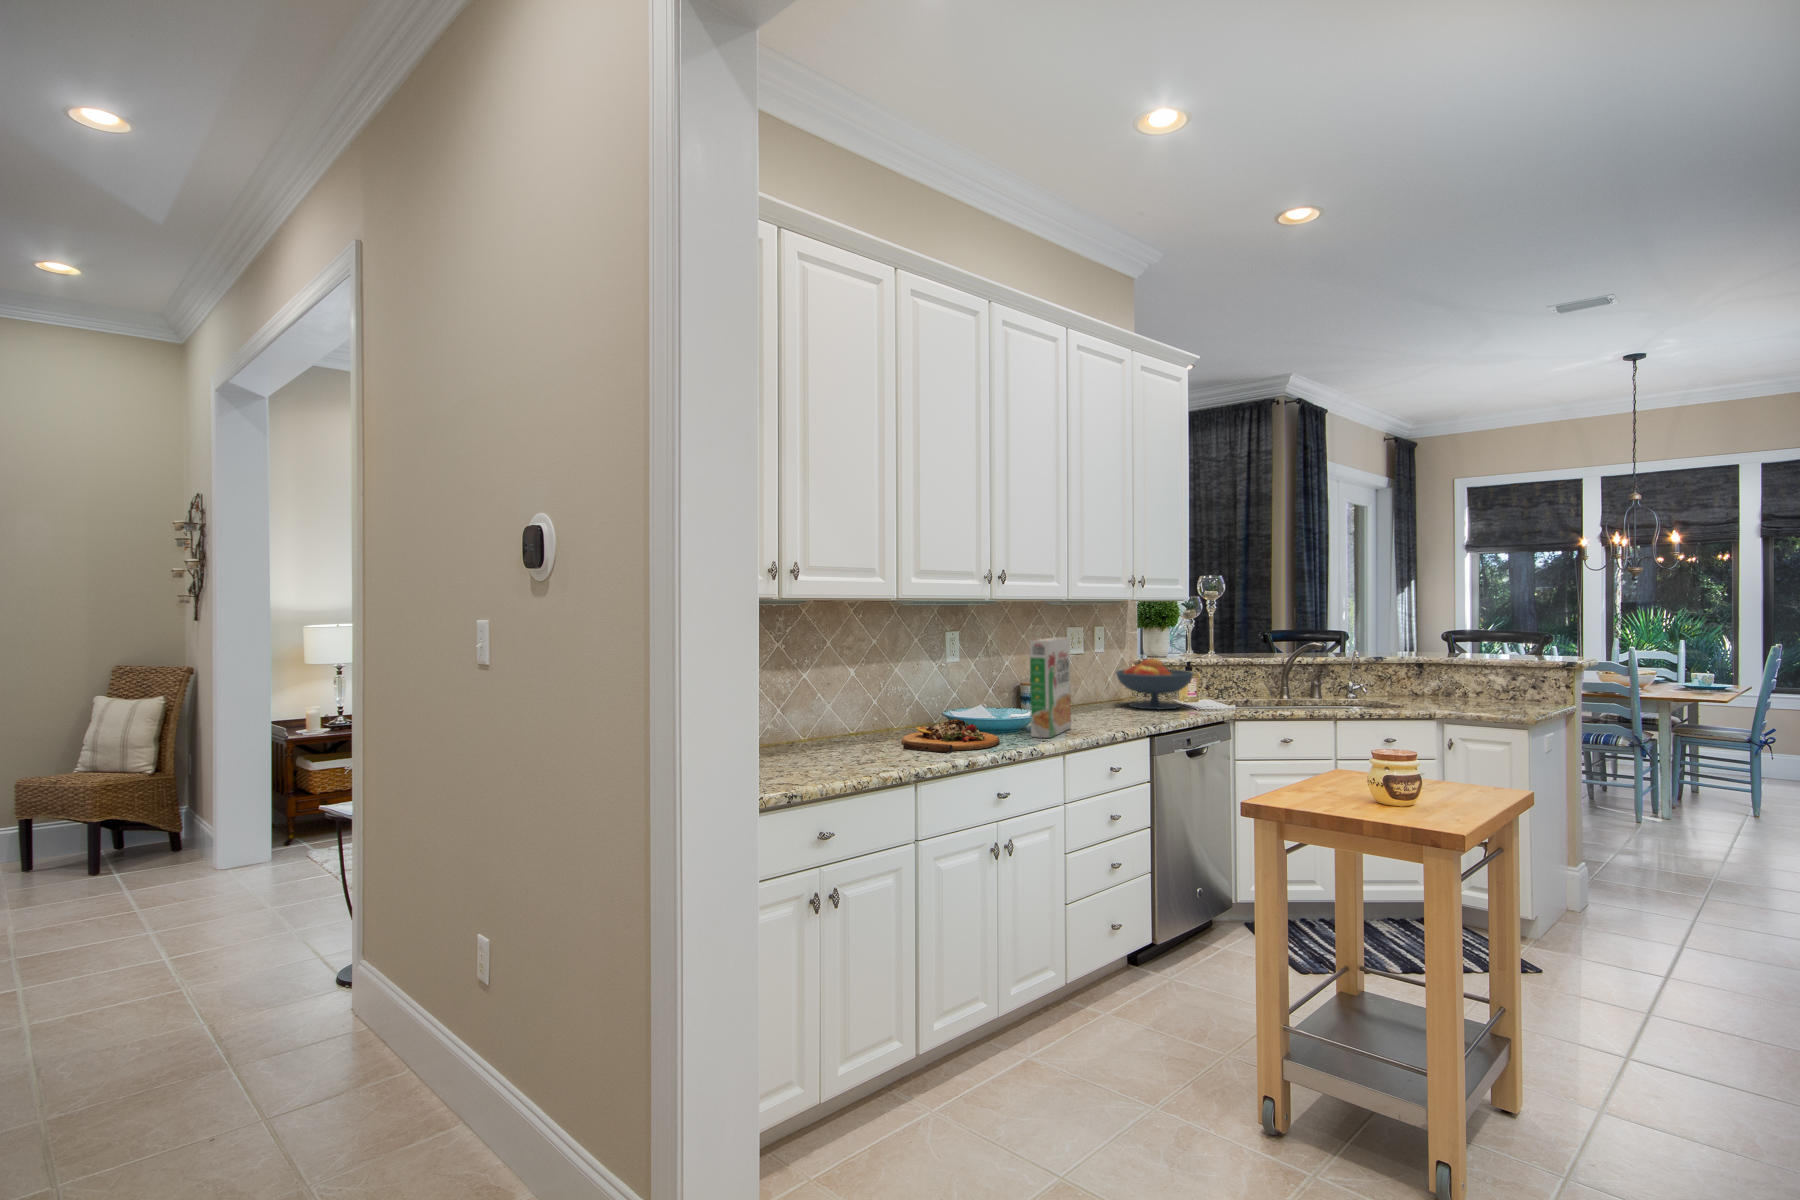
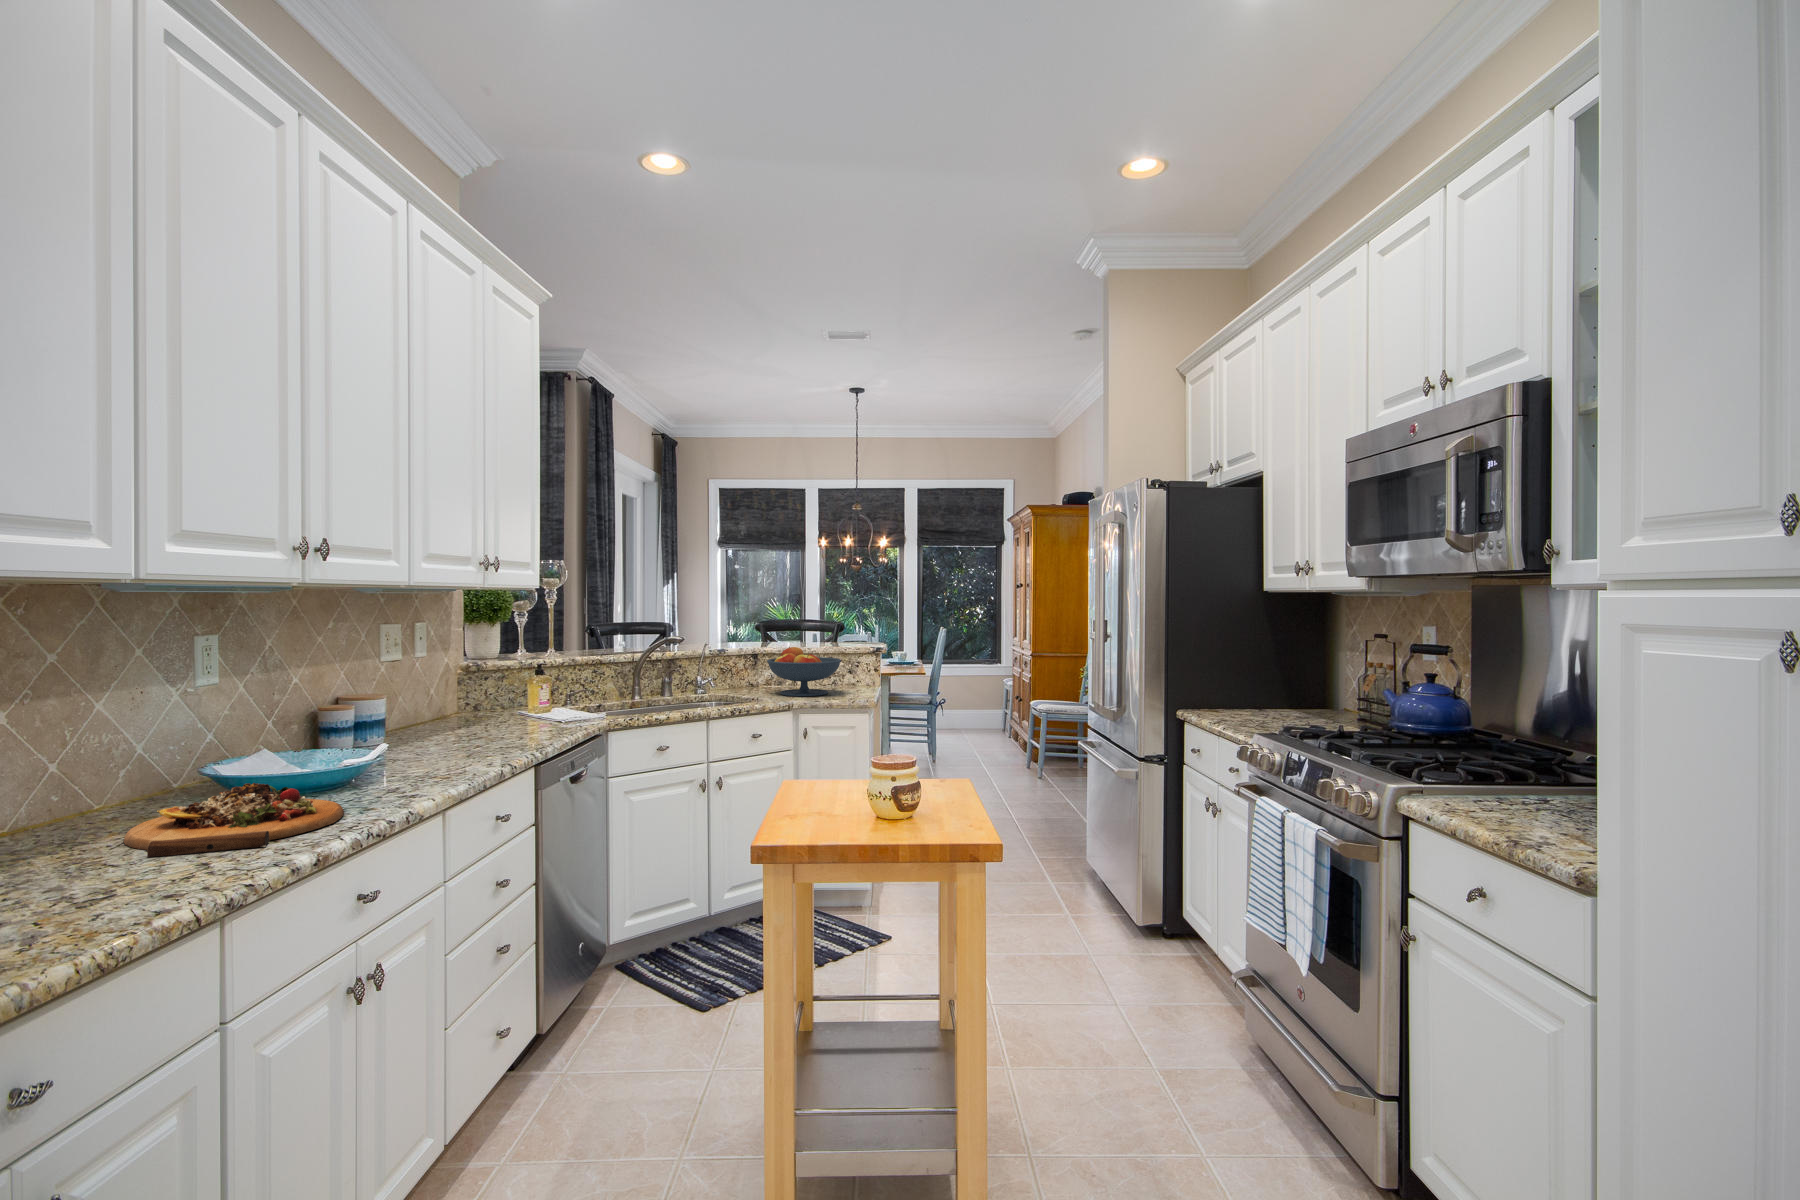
cereal box: present [1030,638,1071,738] -> none [384,636,433,793]
fruit bowl: present [1116,659,1193,709] -> present [767,647,841,696]

